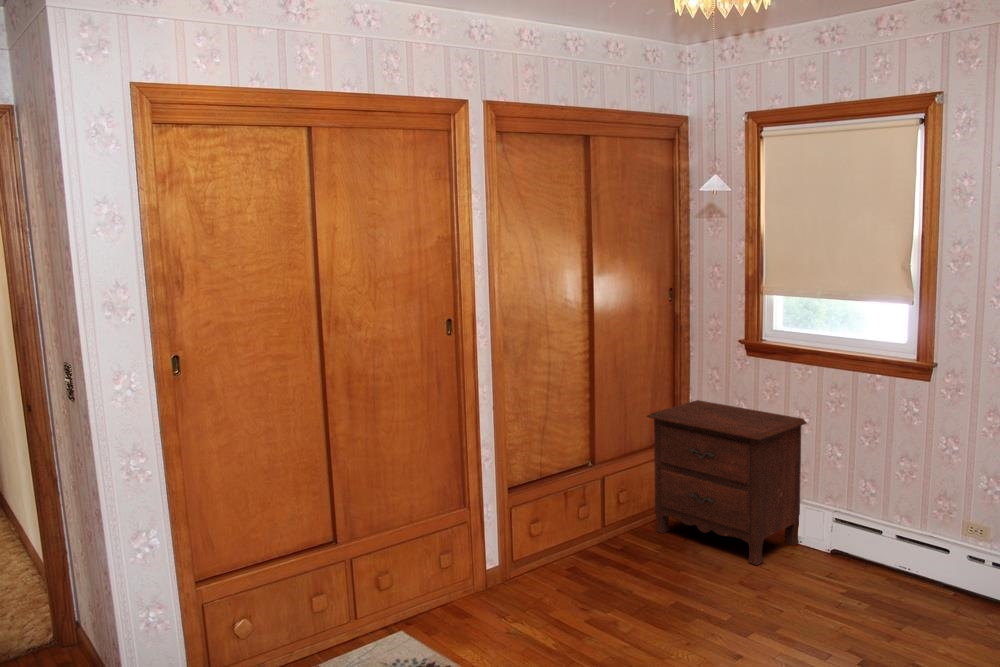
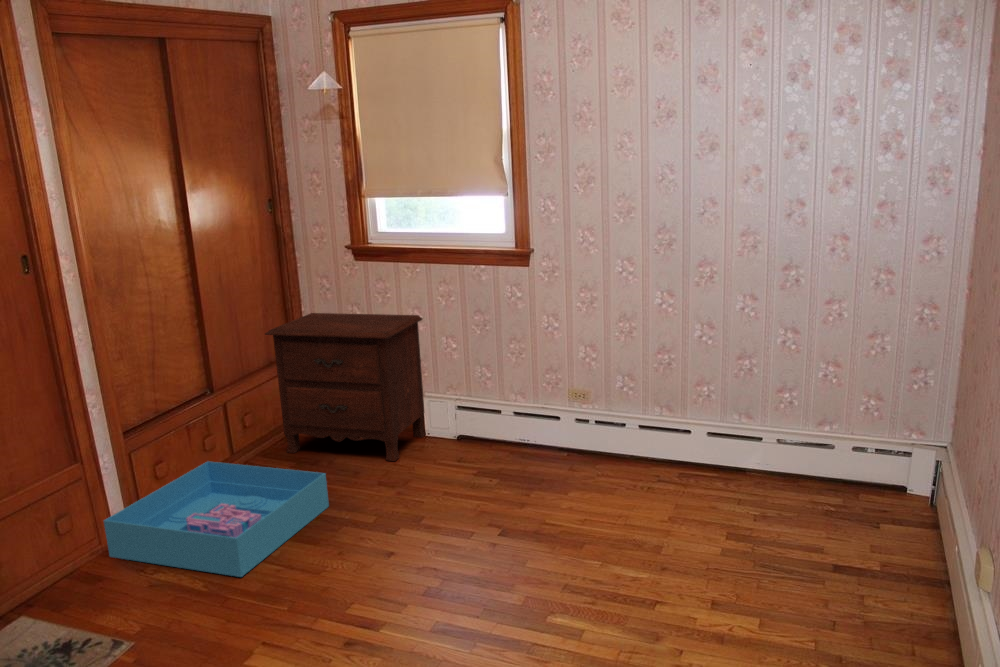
storage bin: none [480,527,677,647] -> present [104,462,329,577]

